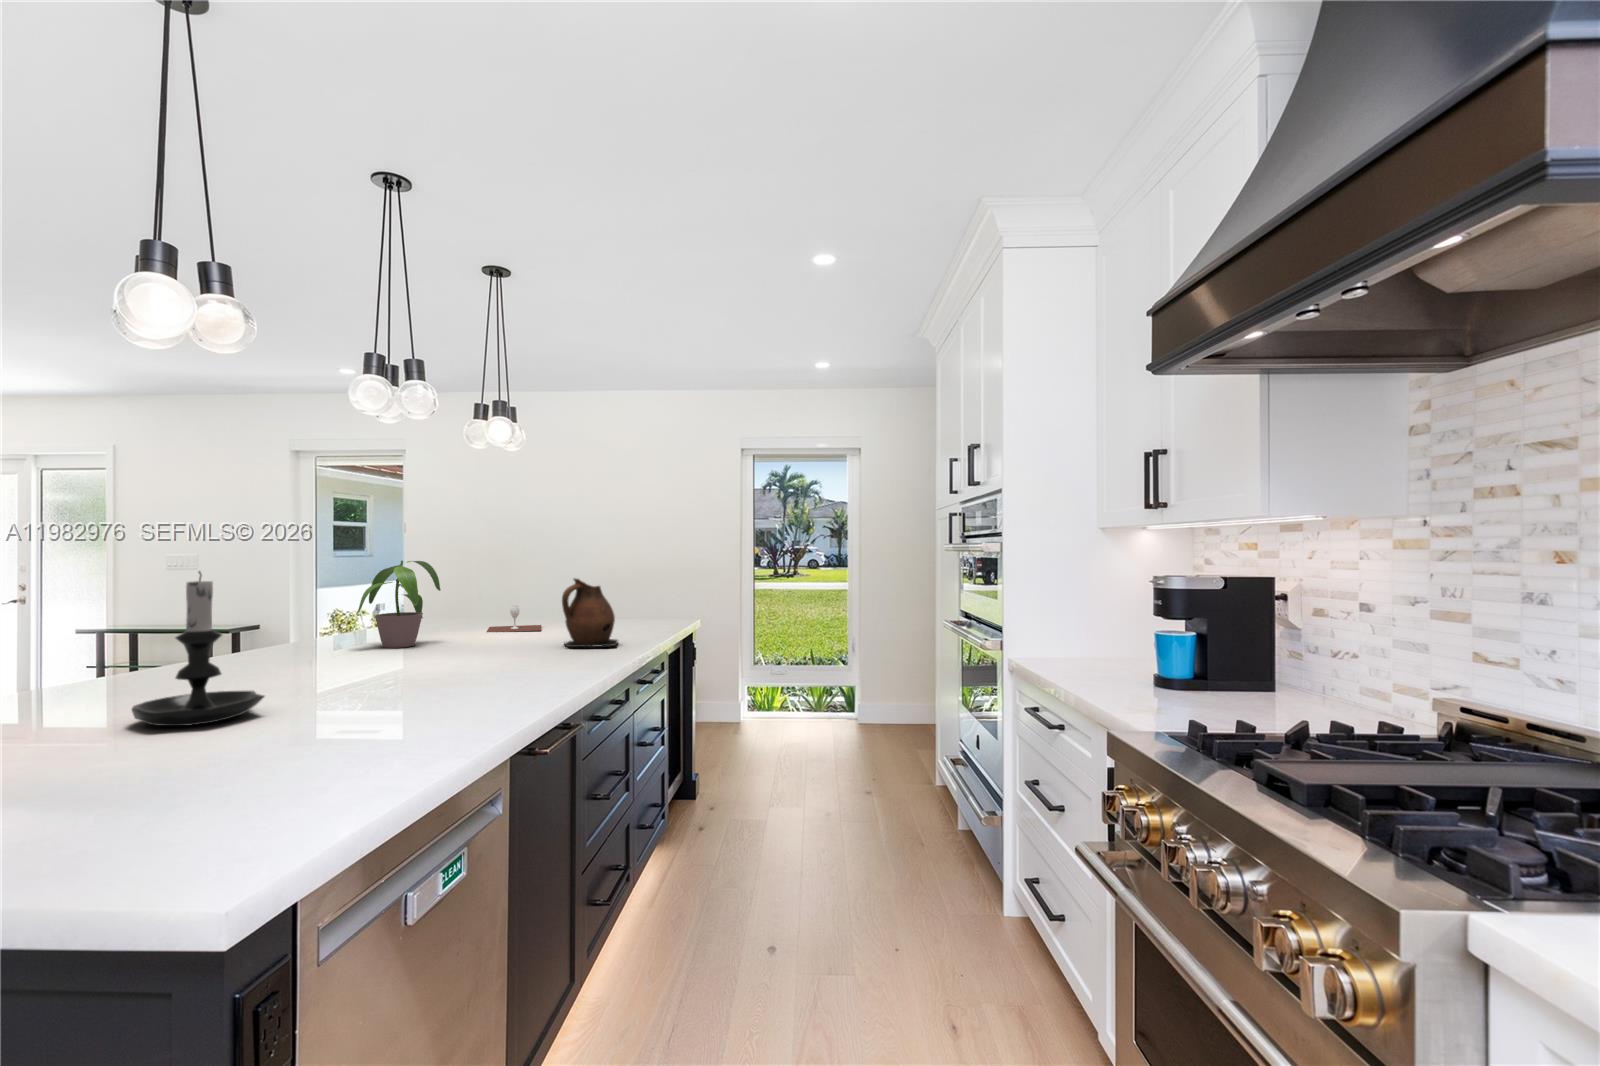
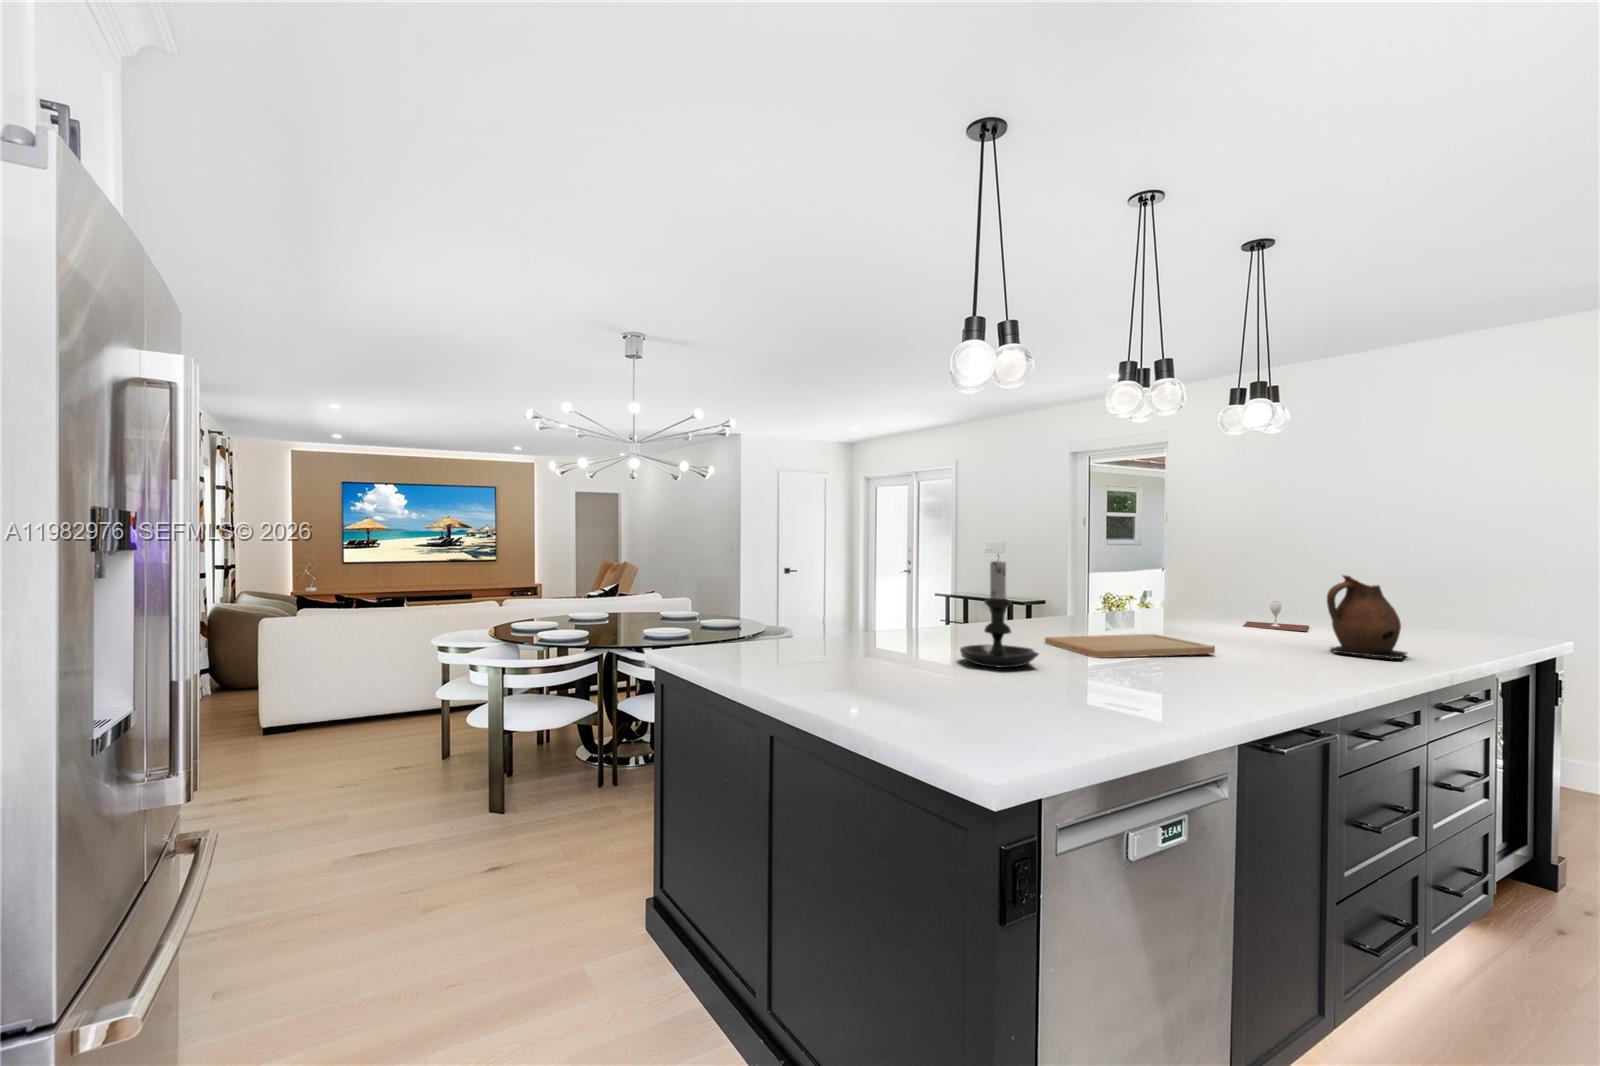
potted plant: present [356,561,441,648] -> none [1105,549,1204,631]
cutting board: none [268,651,470,688] -> present [1045,634,1215,658]

